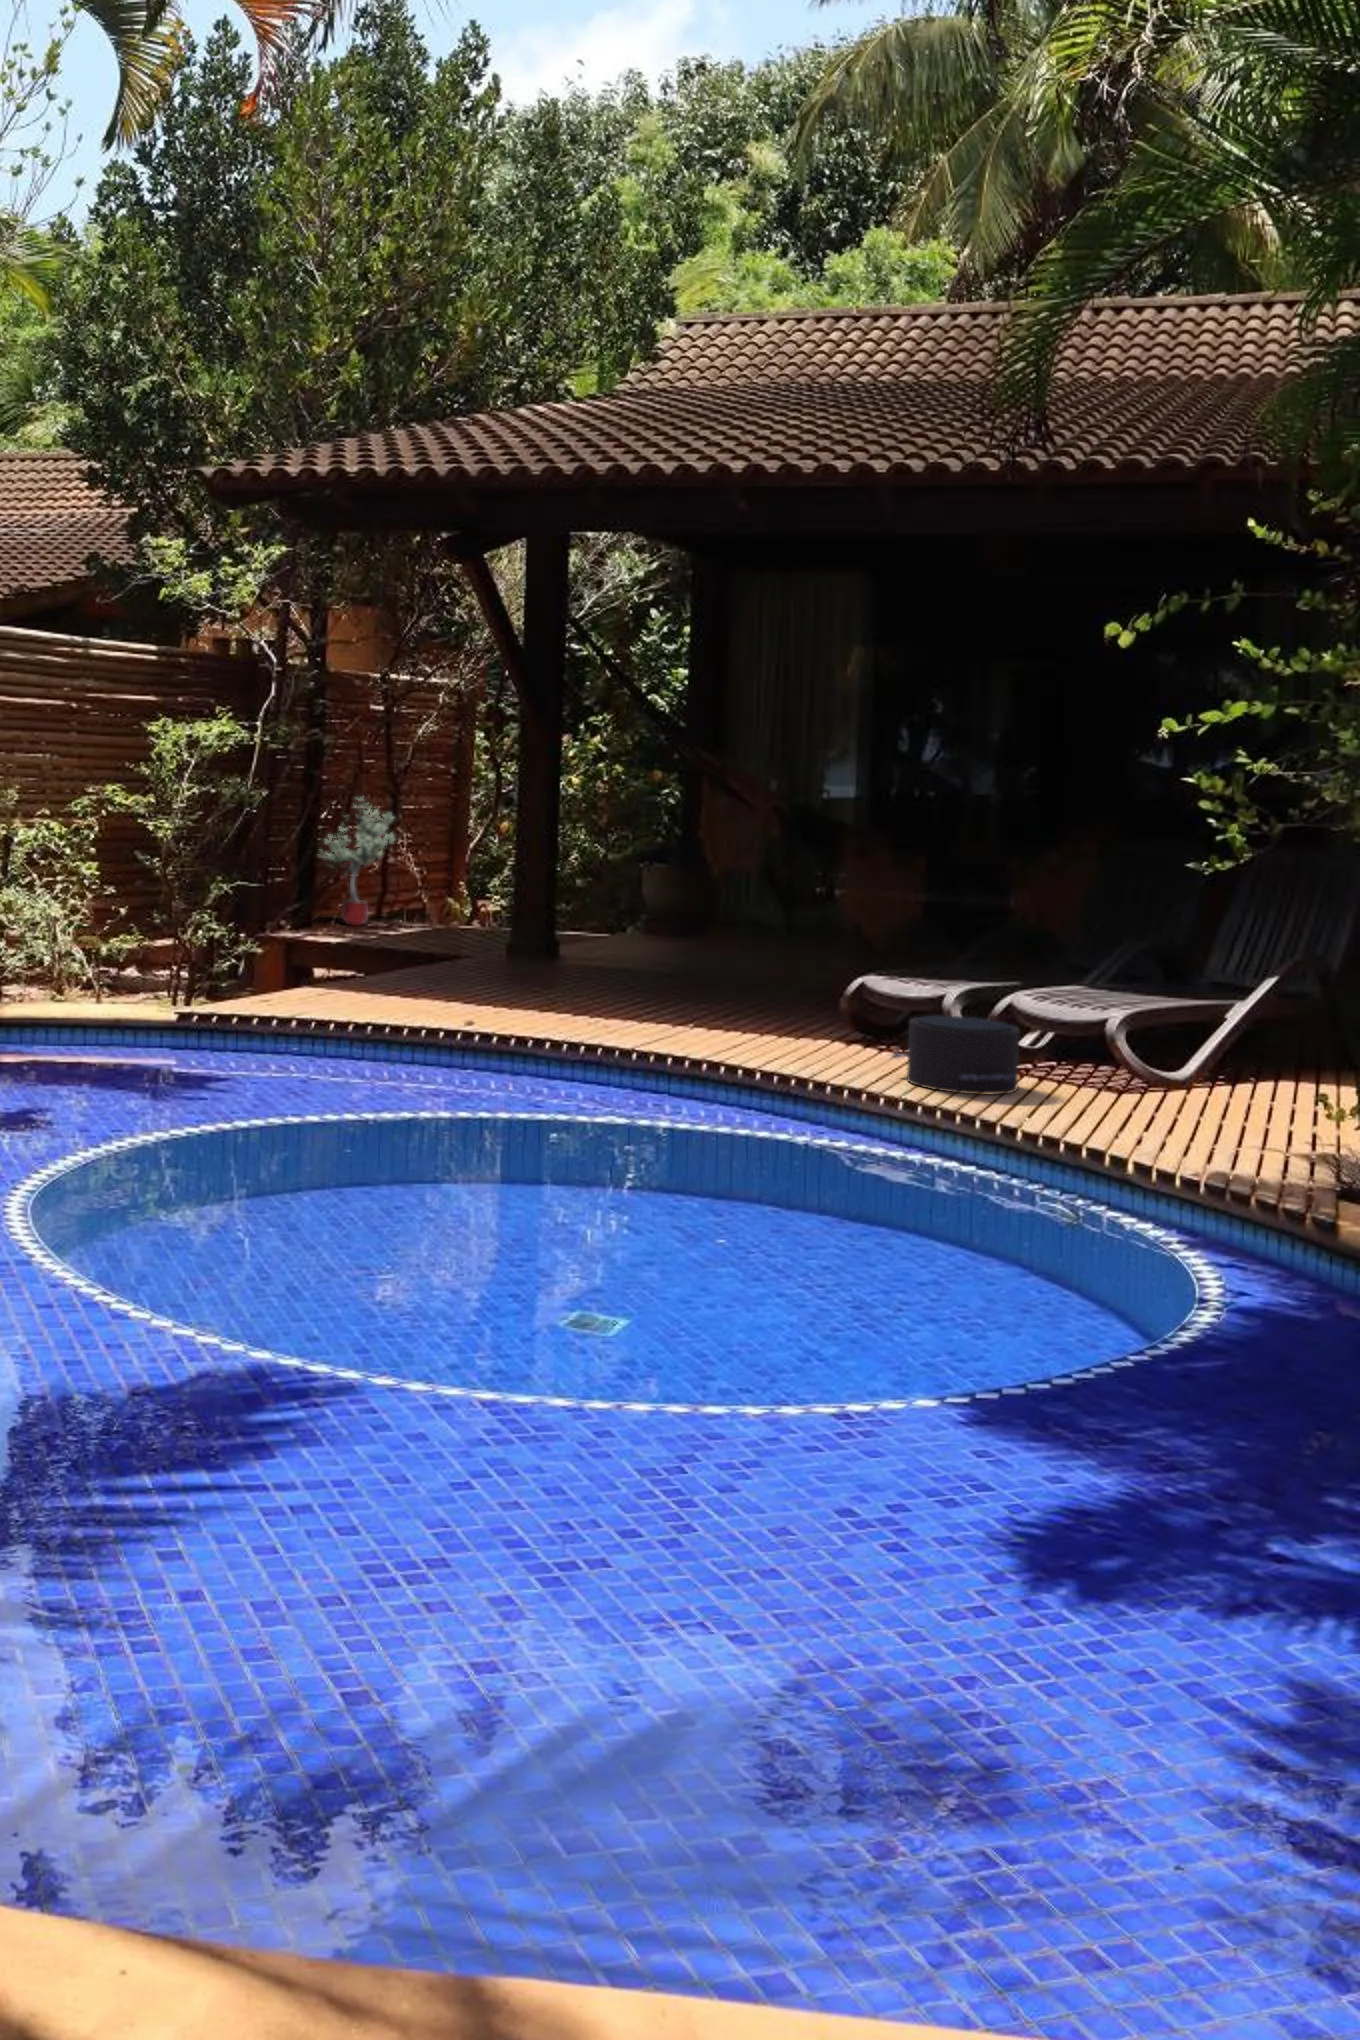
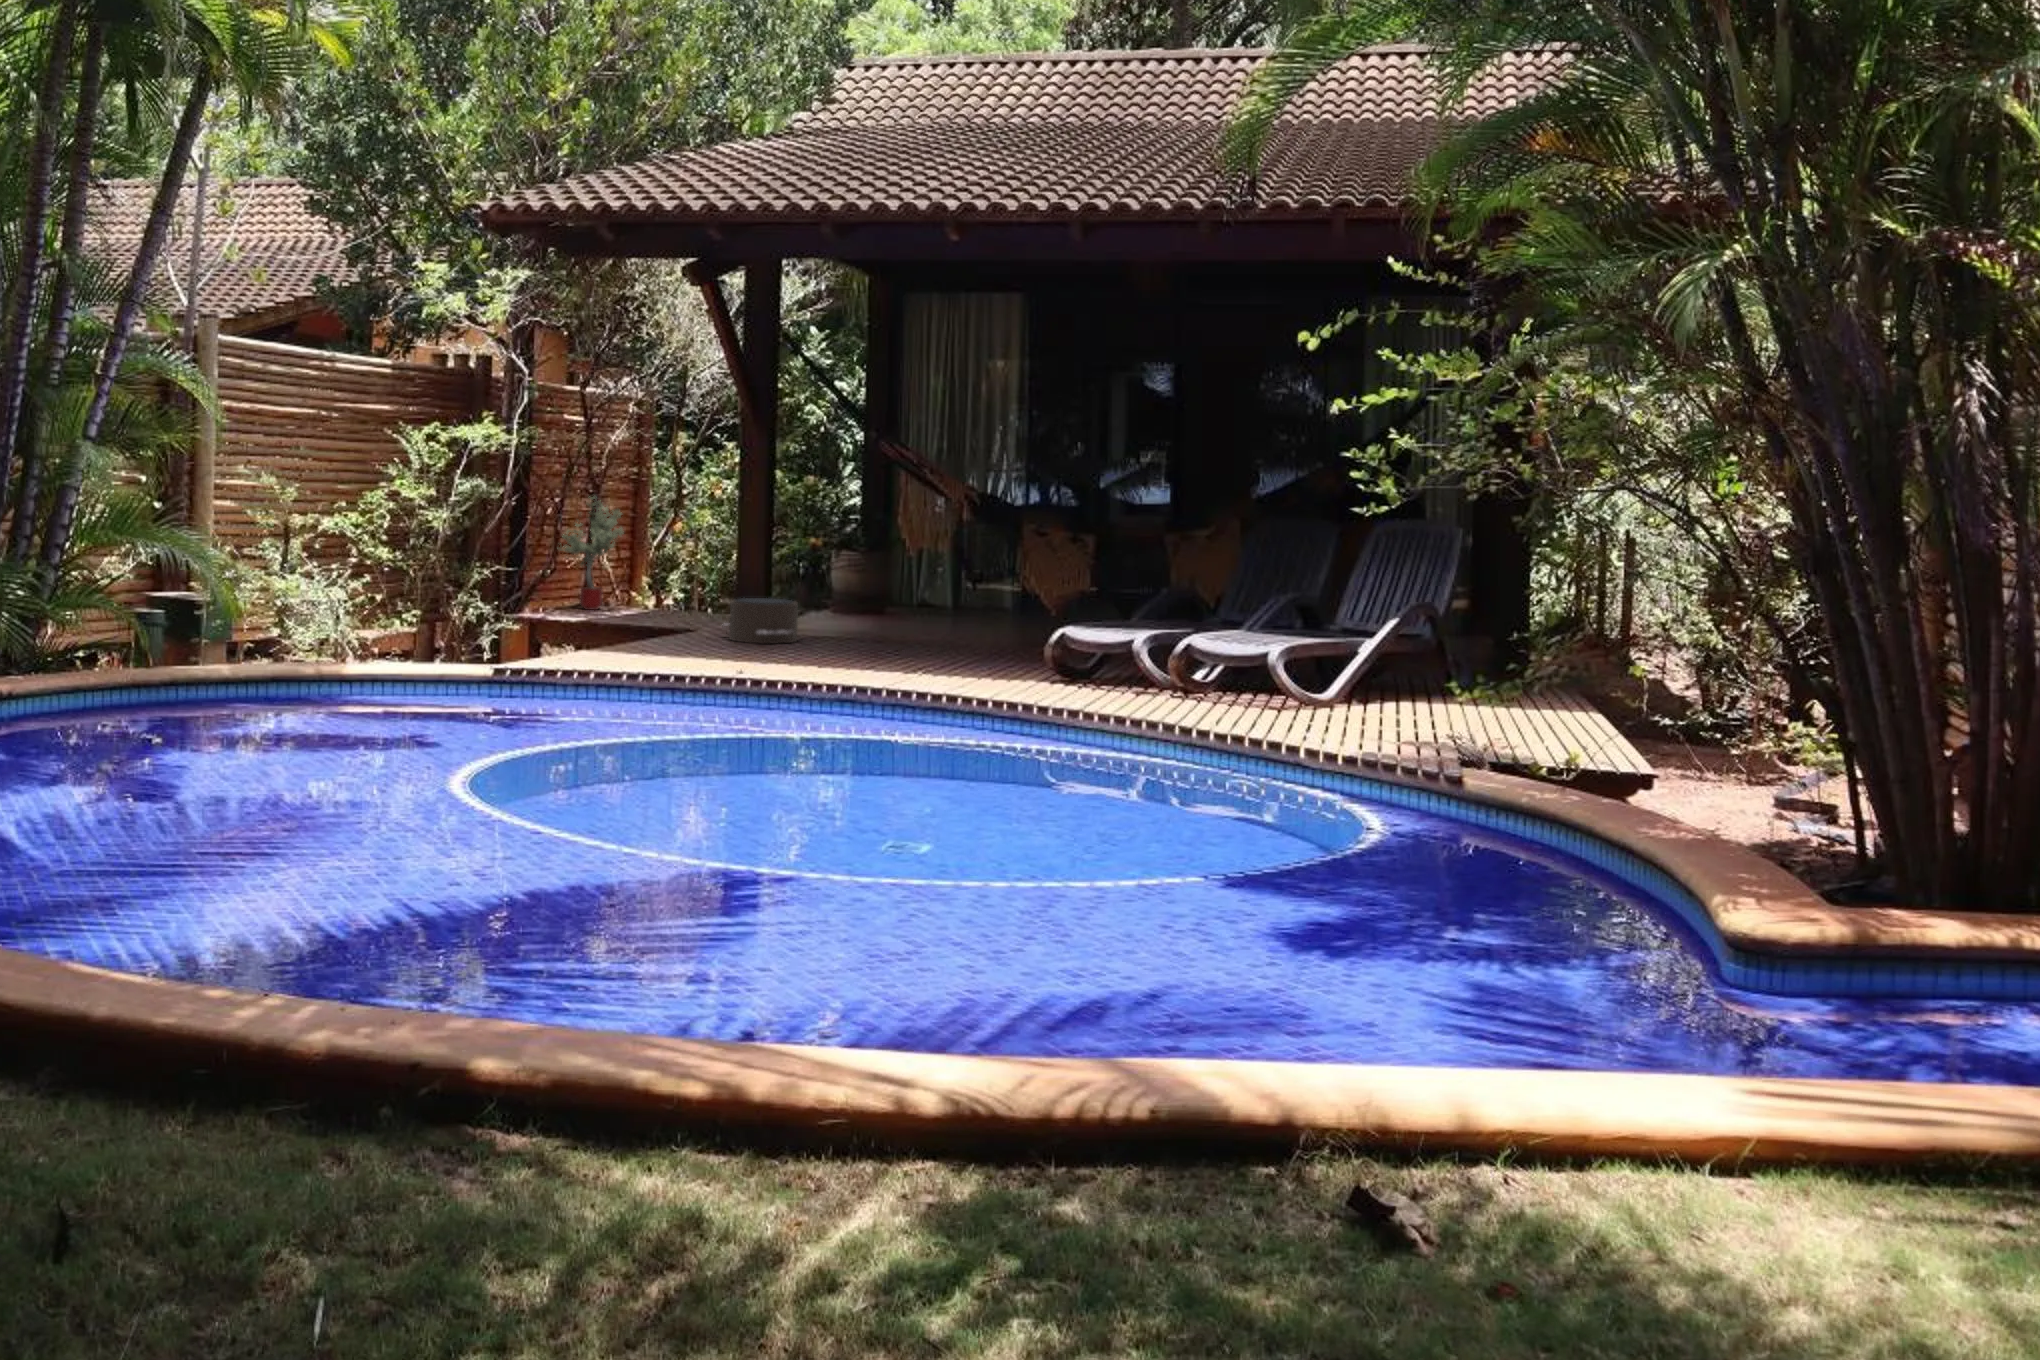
pouf: present [892,1016,1020,1094] -> present [724,598,798,643]

